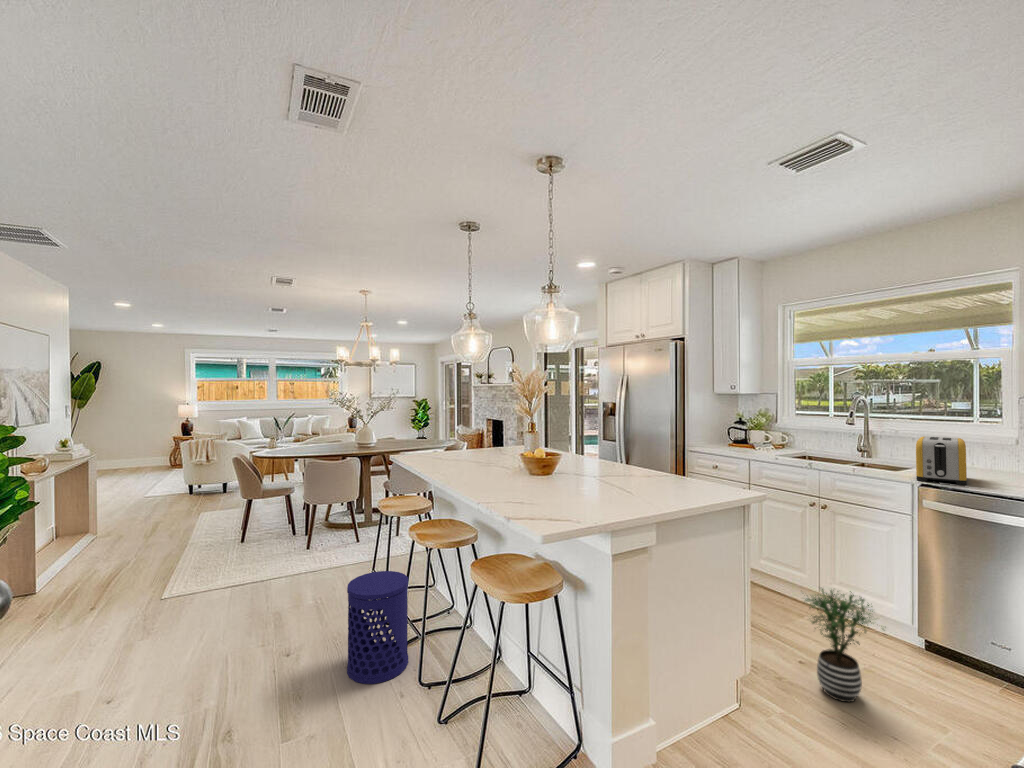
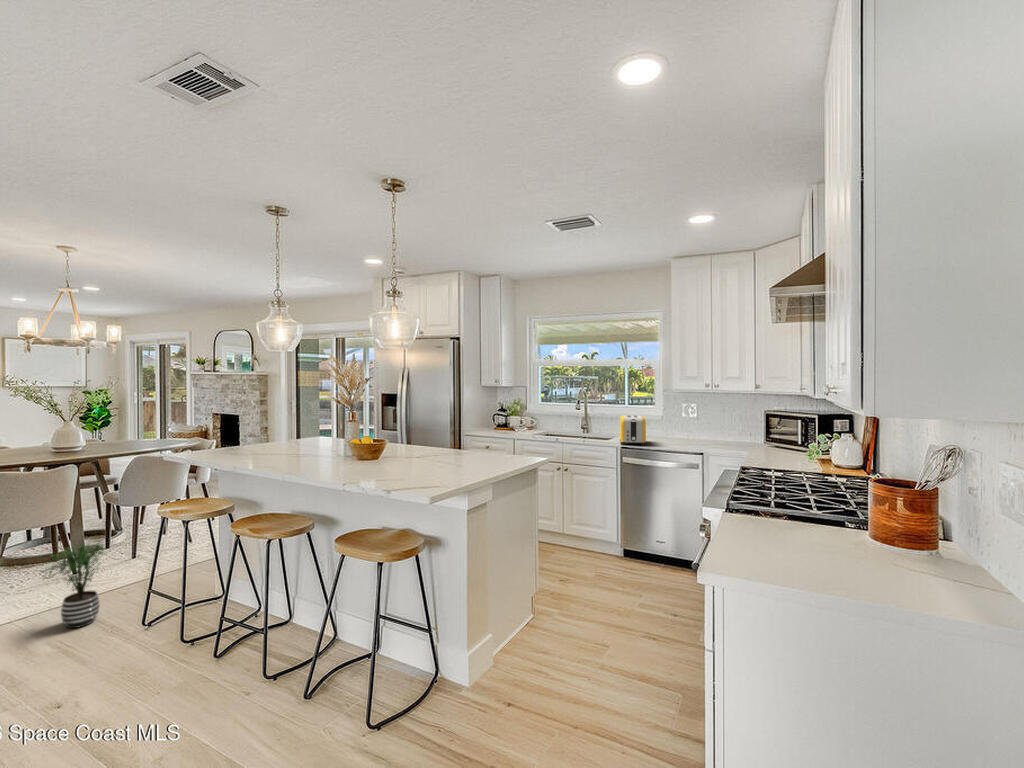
waste bin: present [347,571,408,684] -> none [167,579,241,700]
potted plant: present [806,589,873,702] -> present [41,543,107,628]

